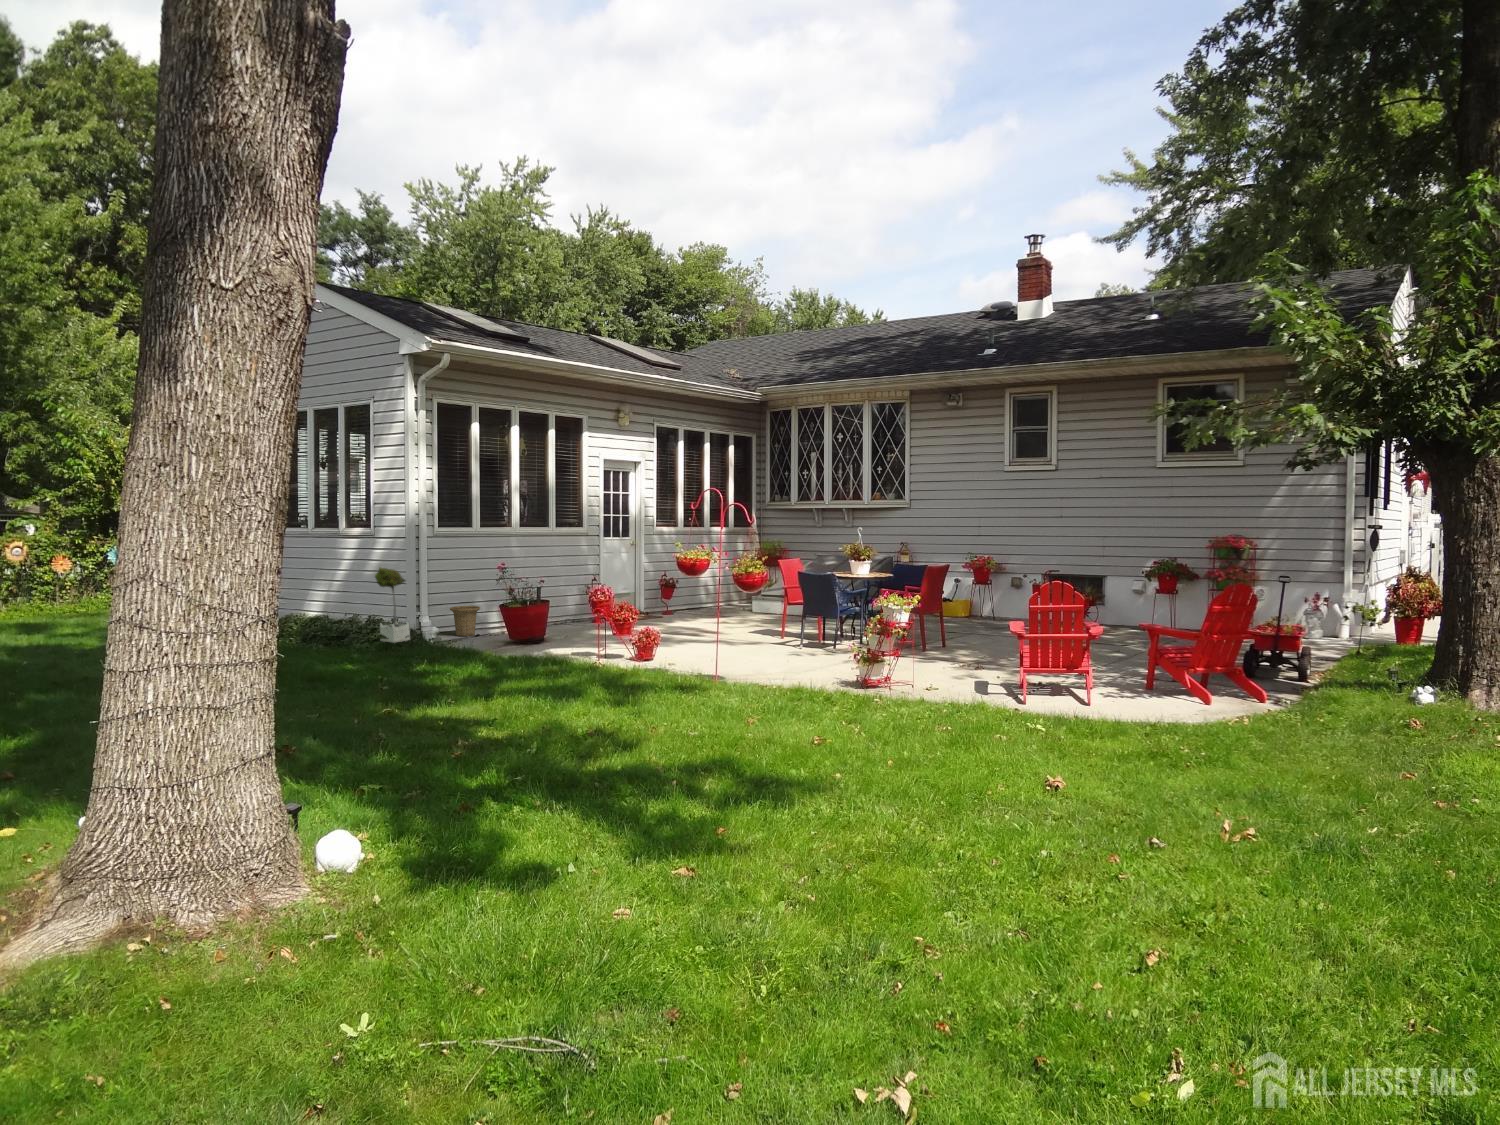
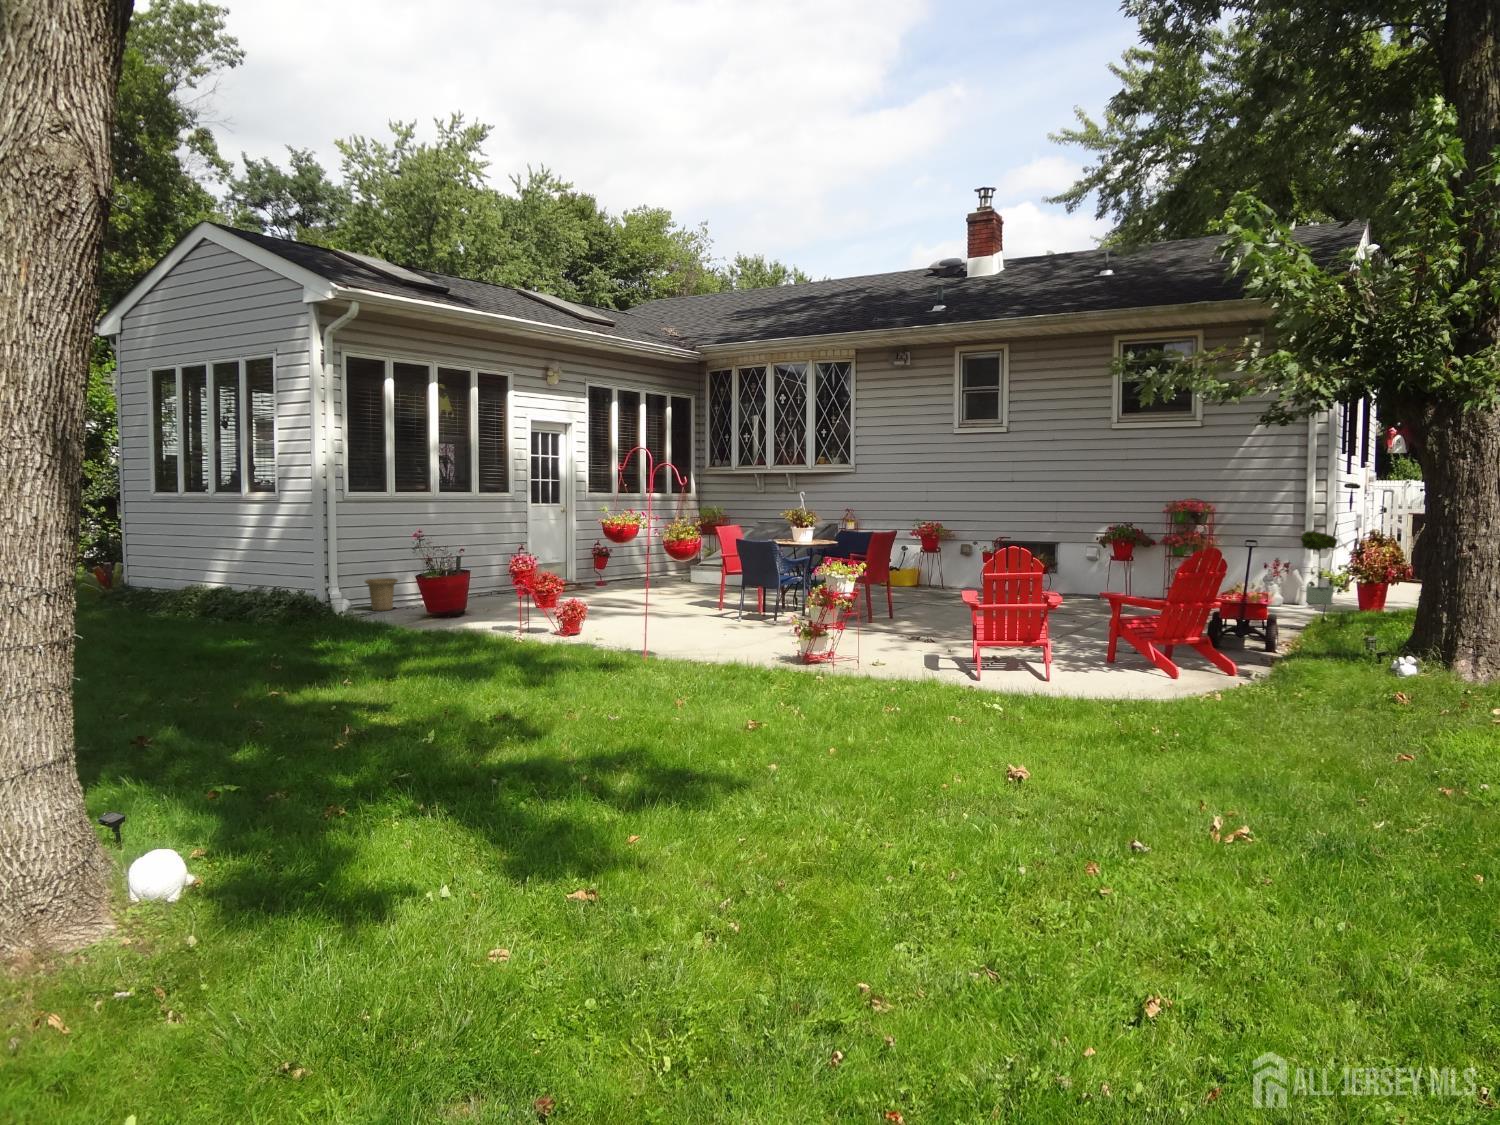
potted tree: present [375,567,410,642] -> present [1301,530,1337,605]

